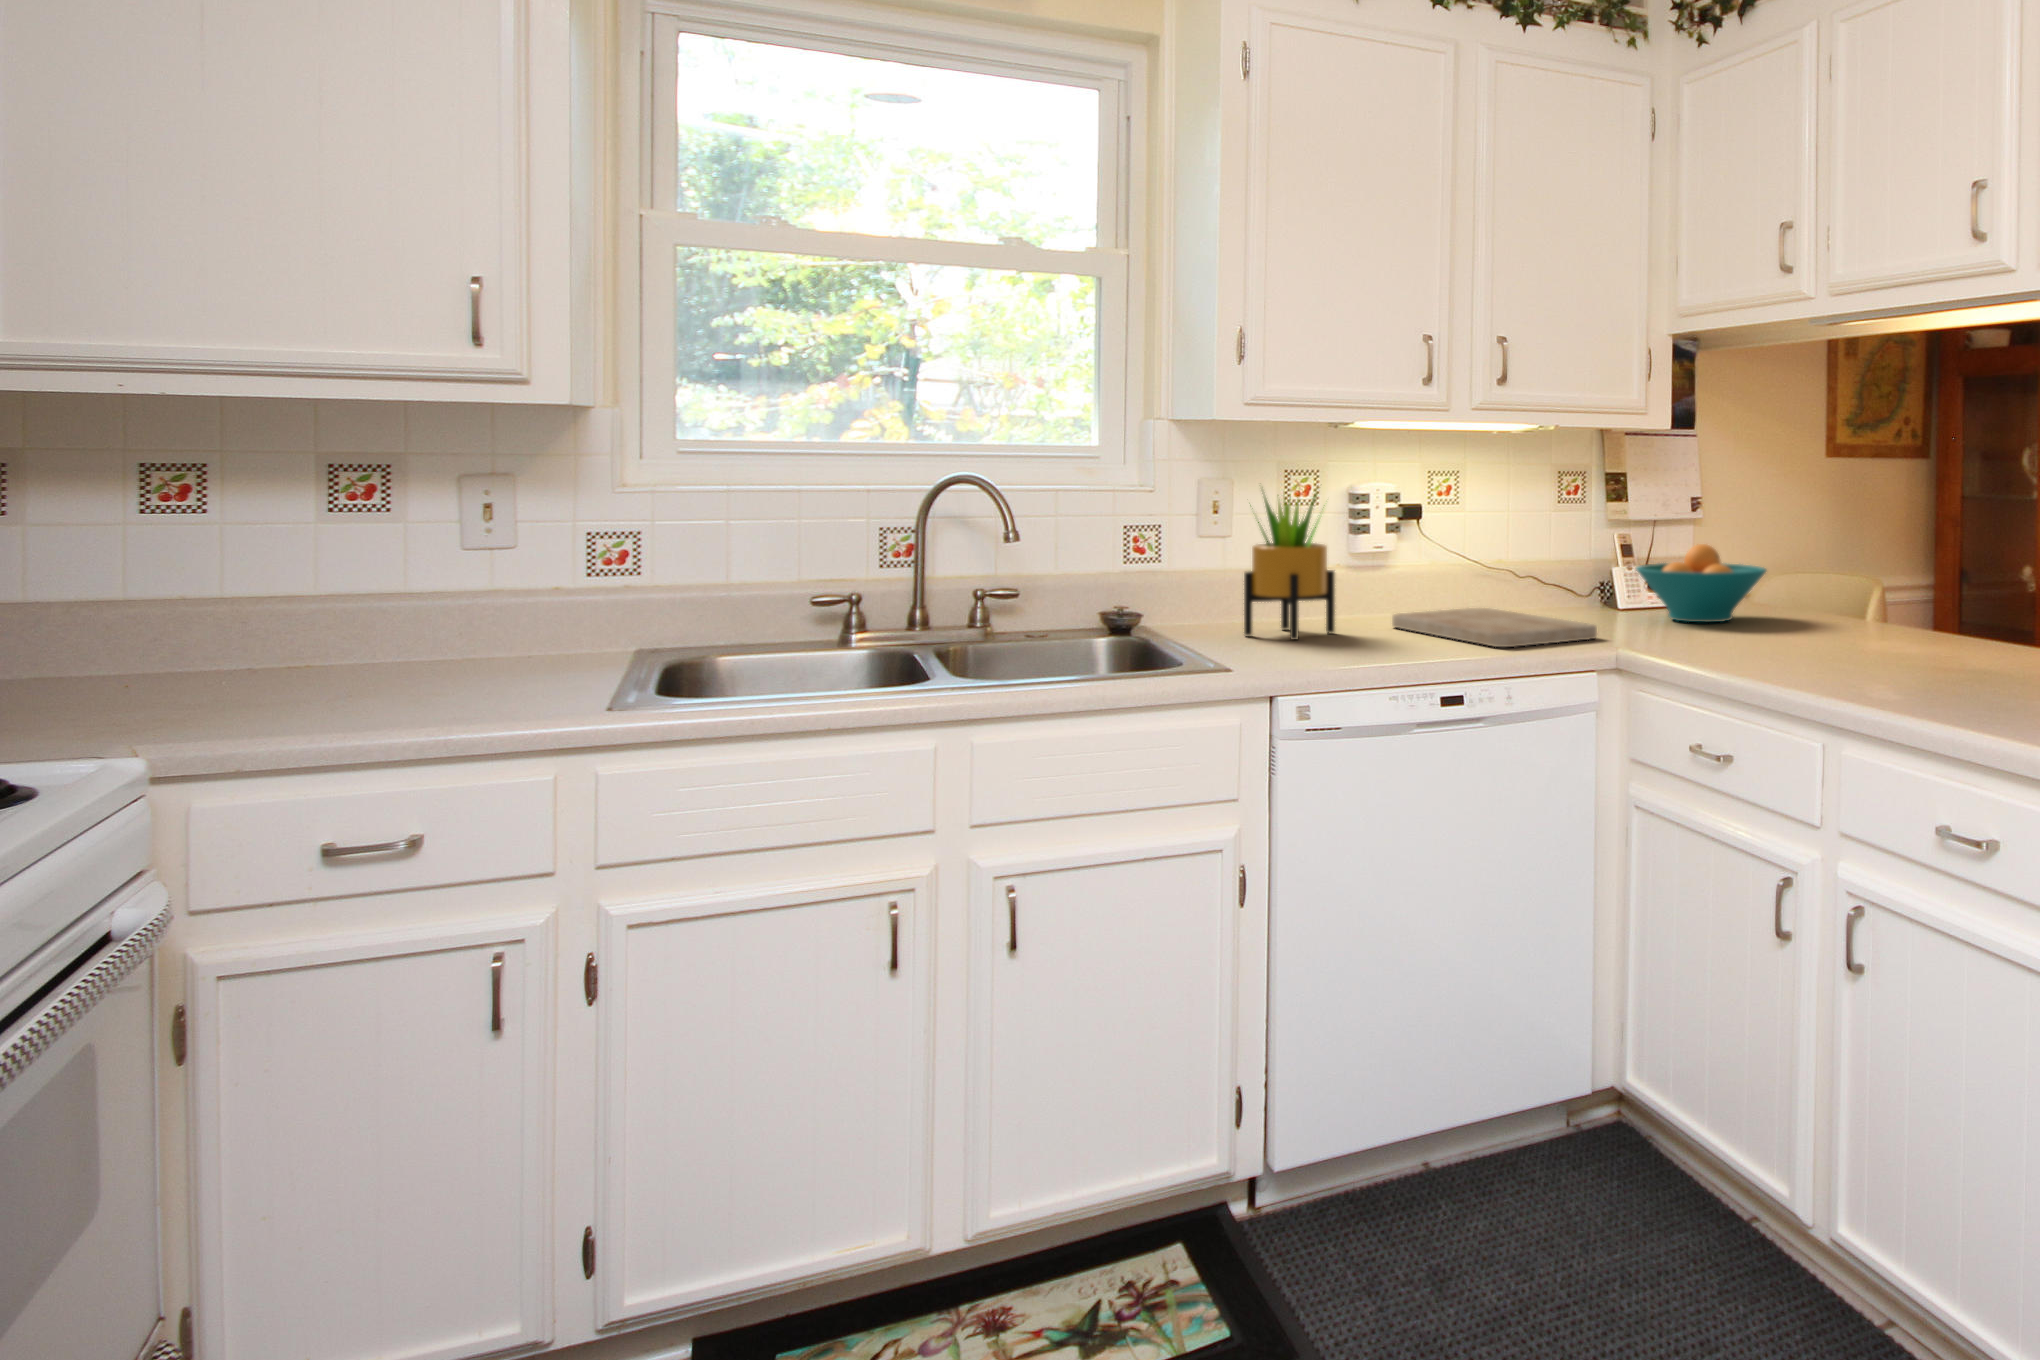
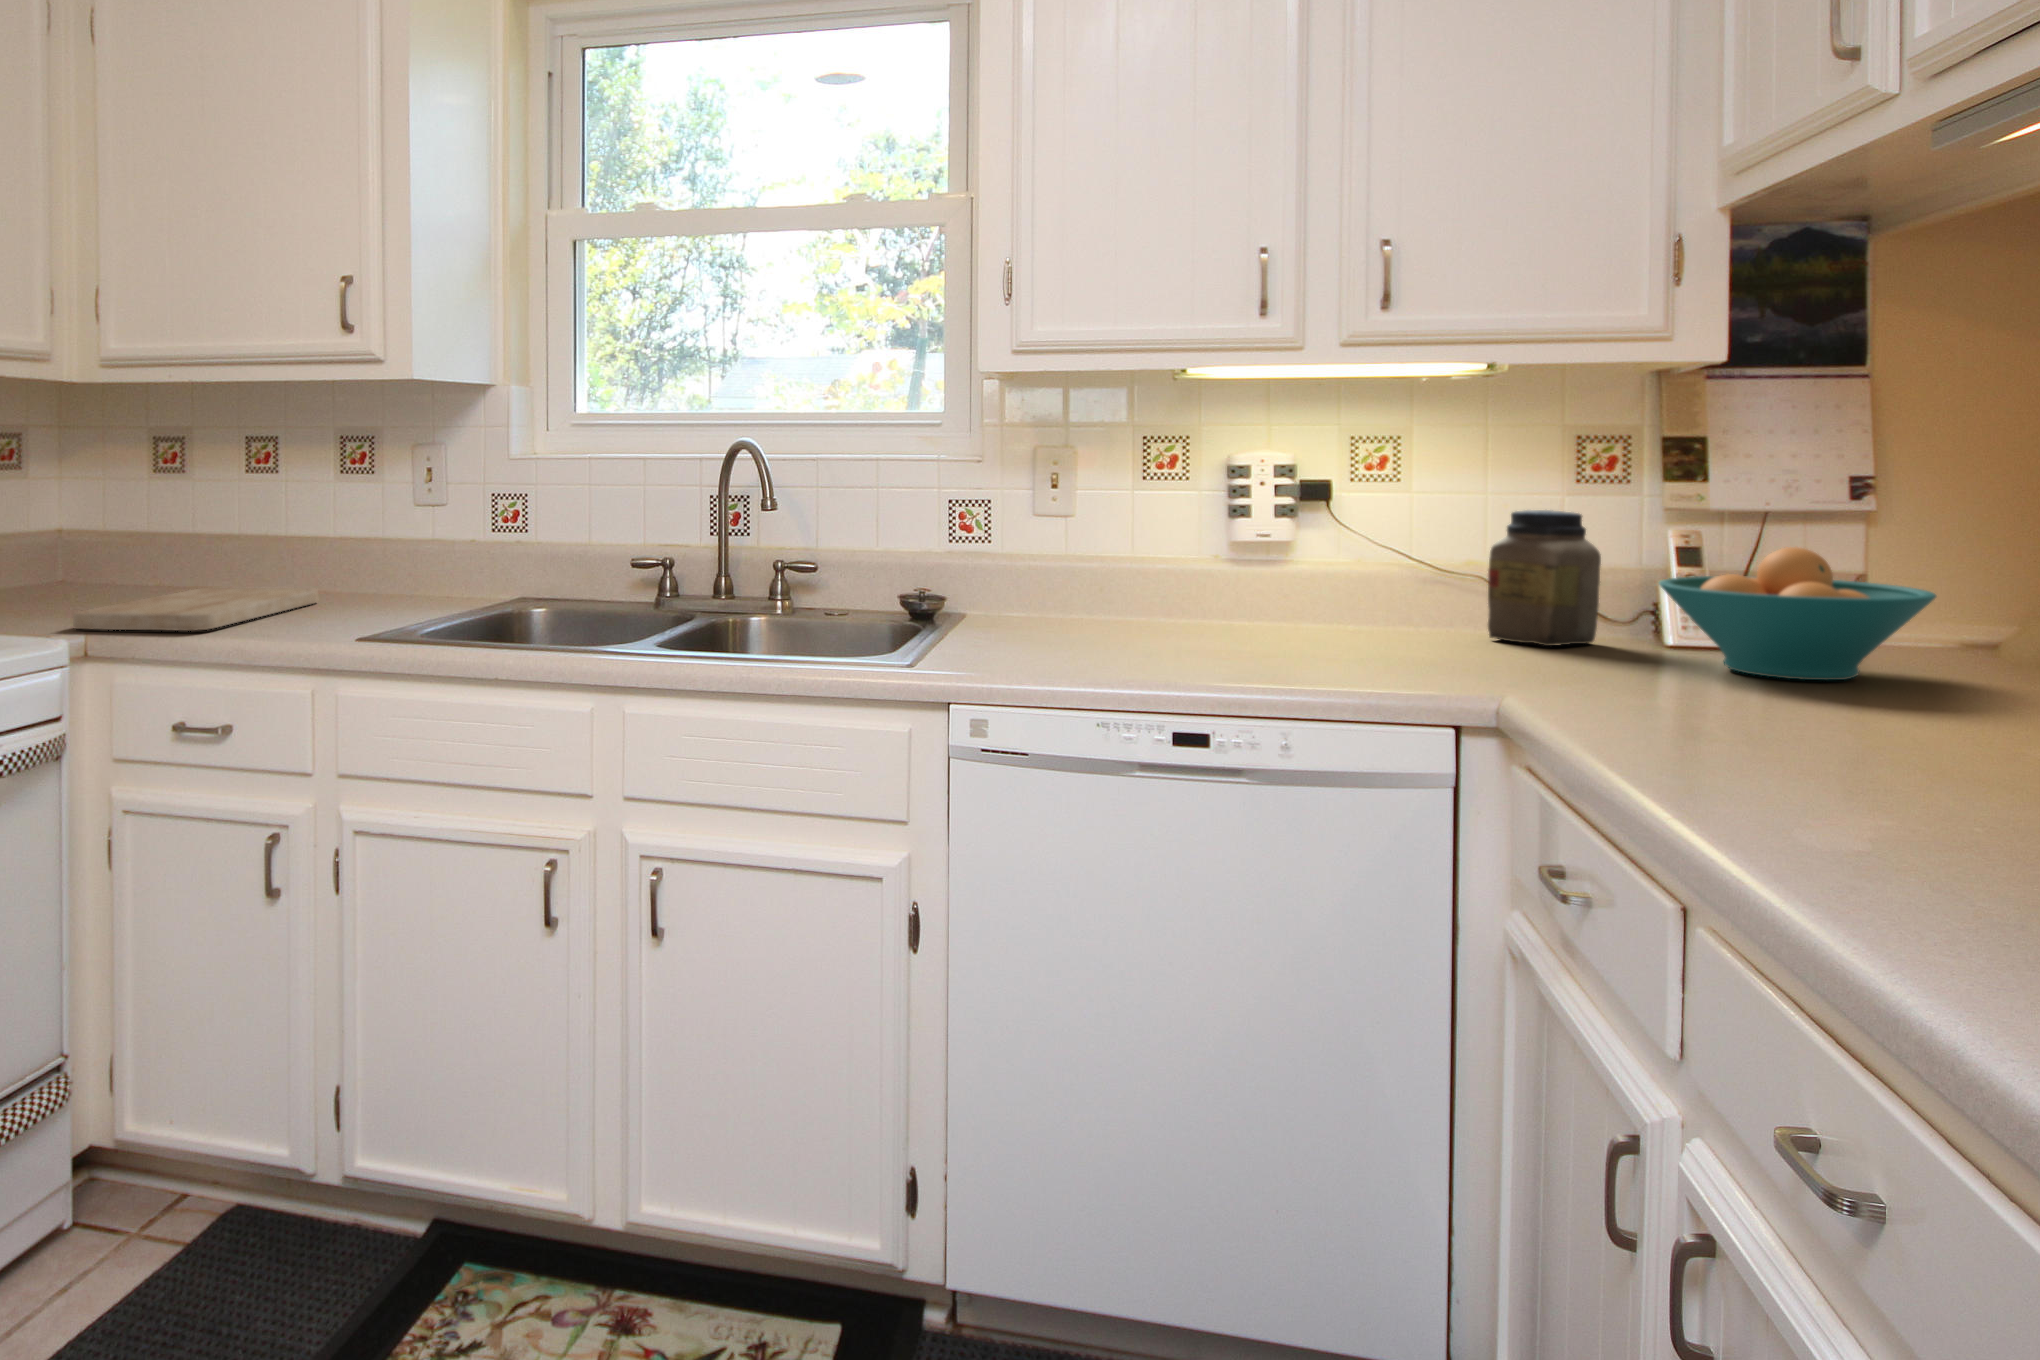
potted plant: present [1244,493,1335,640] -> none [1045,447,1161,642]
jar: none [1526,525,1587,616] -> present [1488,510,1601,646]
cutting board: present [1392,608,1597,647] -> present [73,588,318,631]

